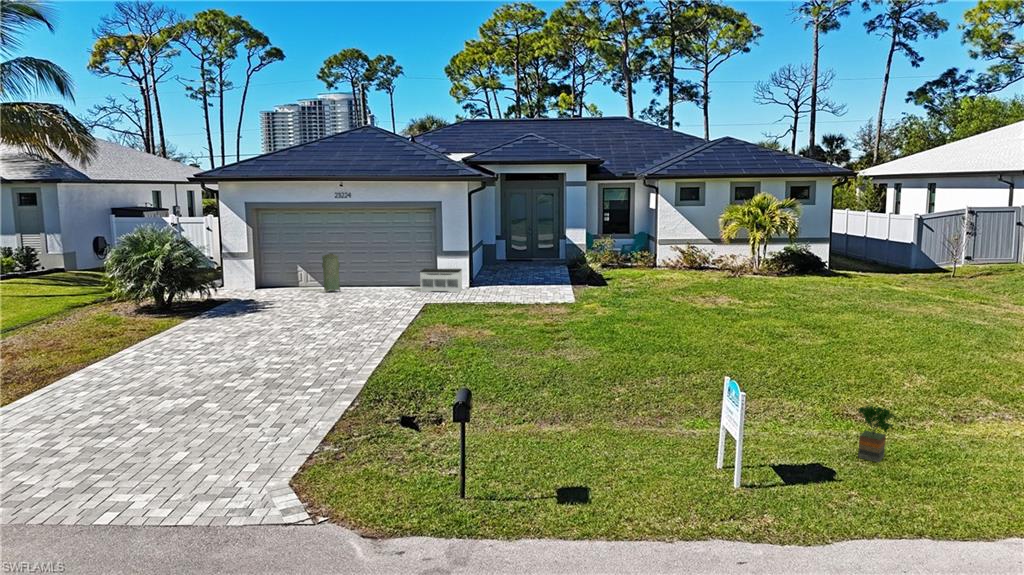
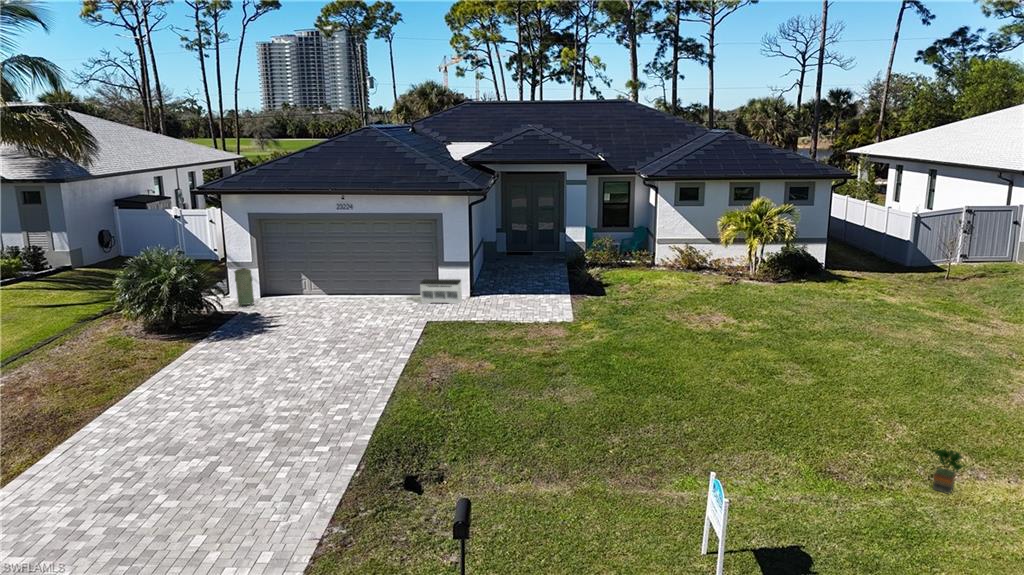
trash can: present [322,253,340,293] -> present [234,268,254,307]
potted tree: present [858,406,894,462] -> present [933,449,963,494]

